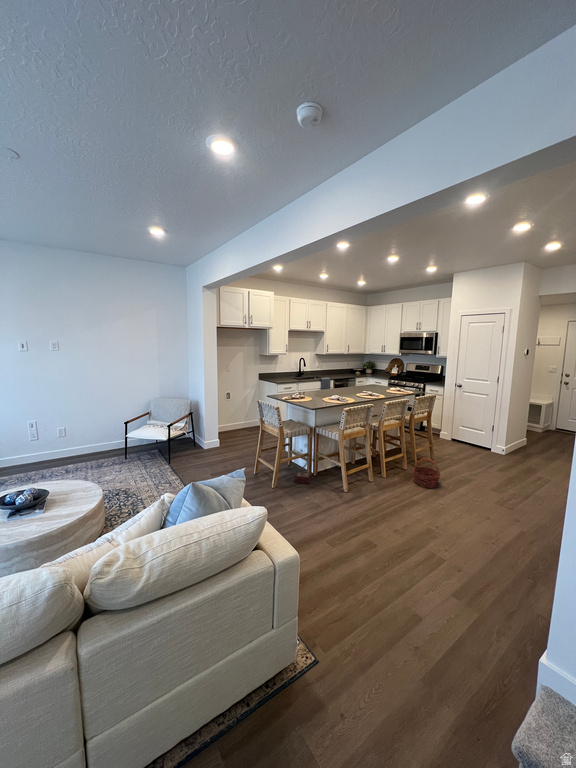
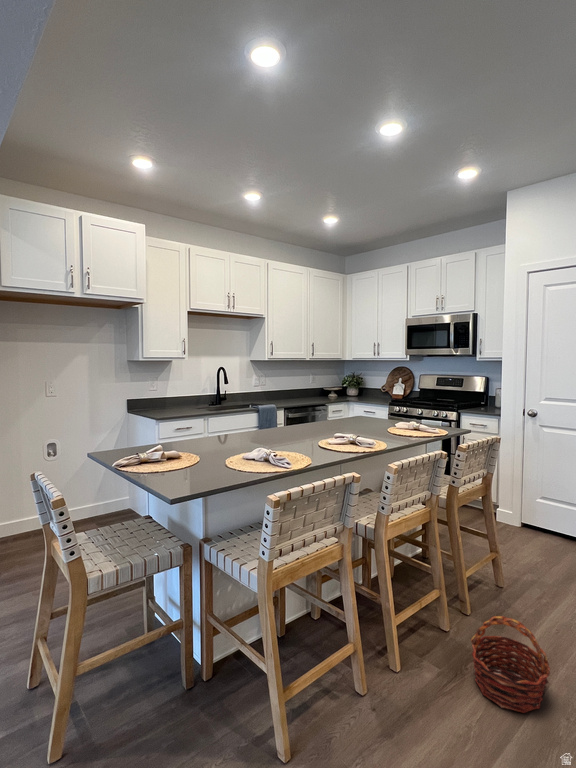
potted plant: present [290,443,323,483] -> none [112,597,219,726]

